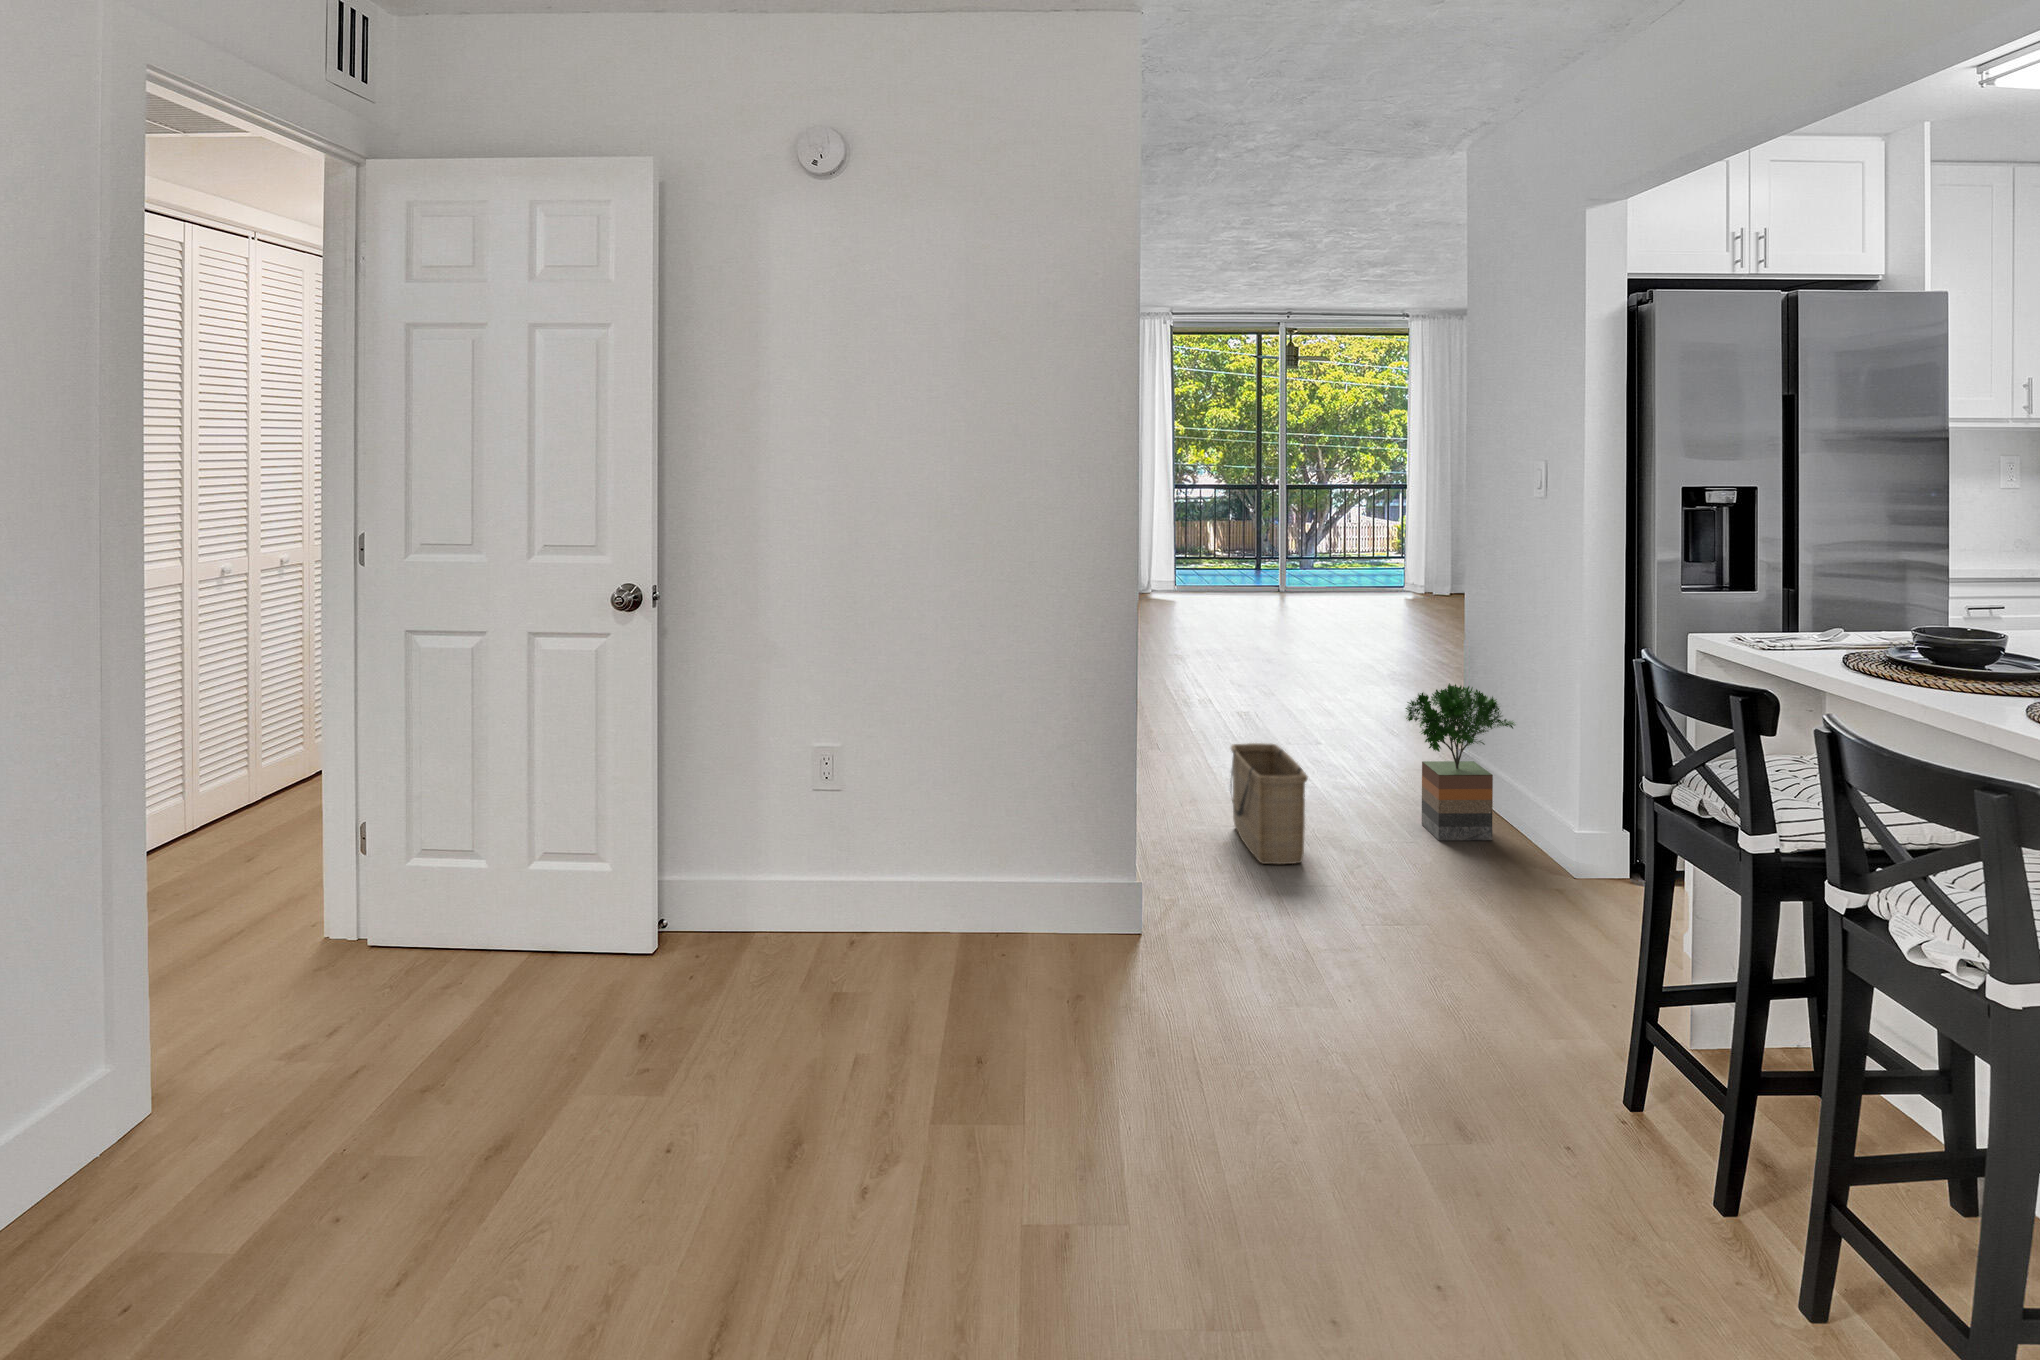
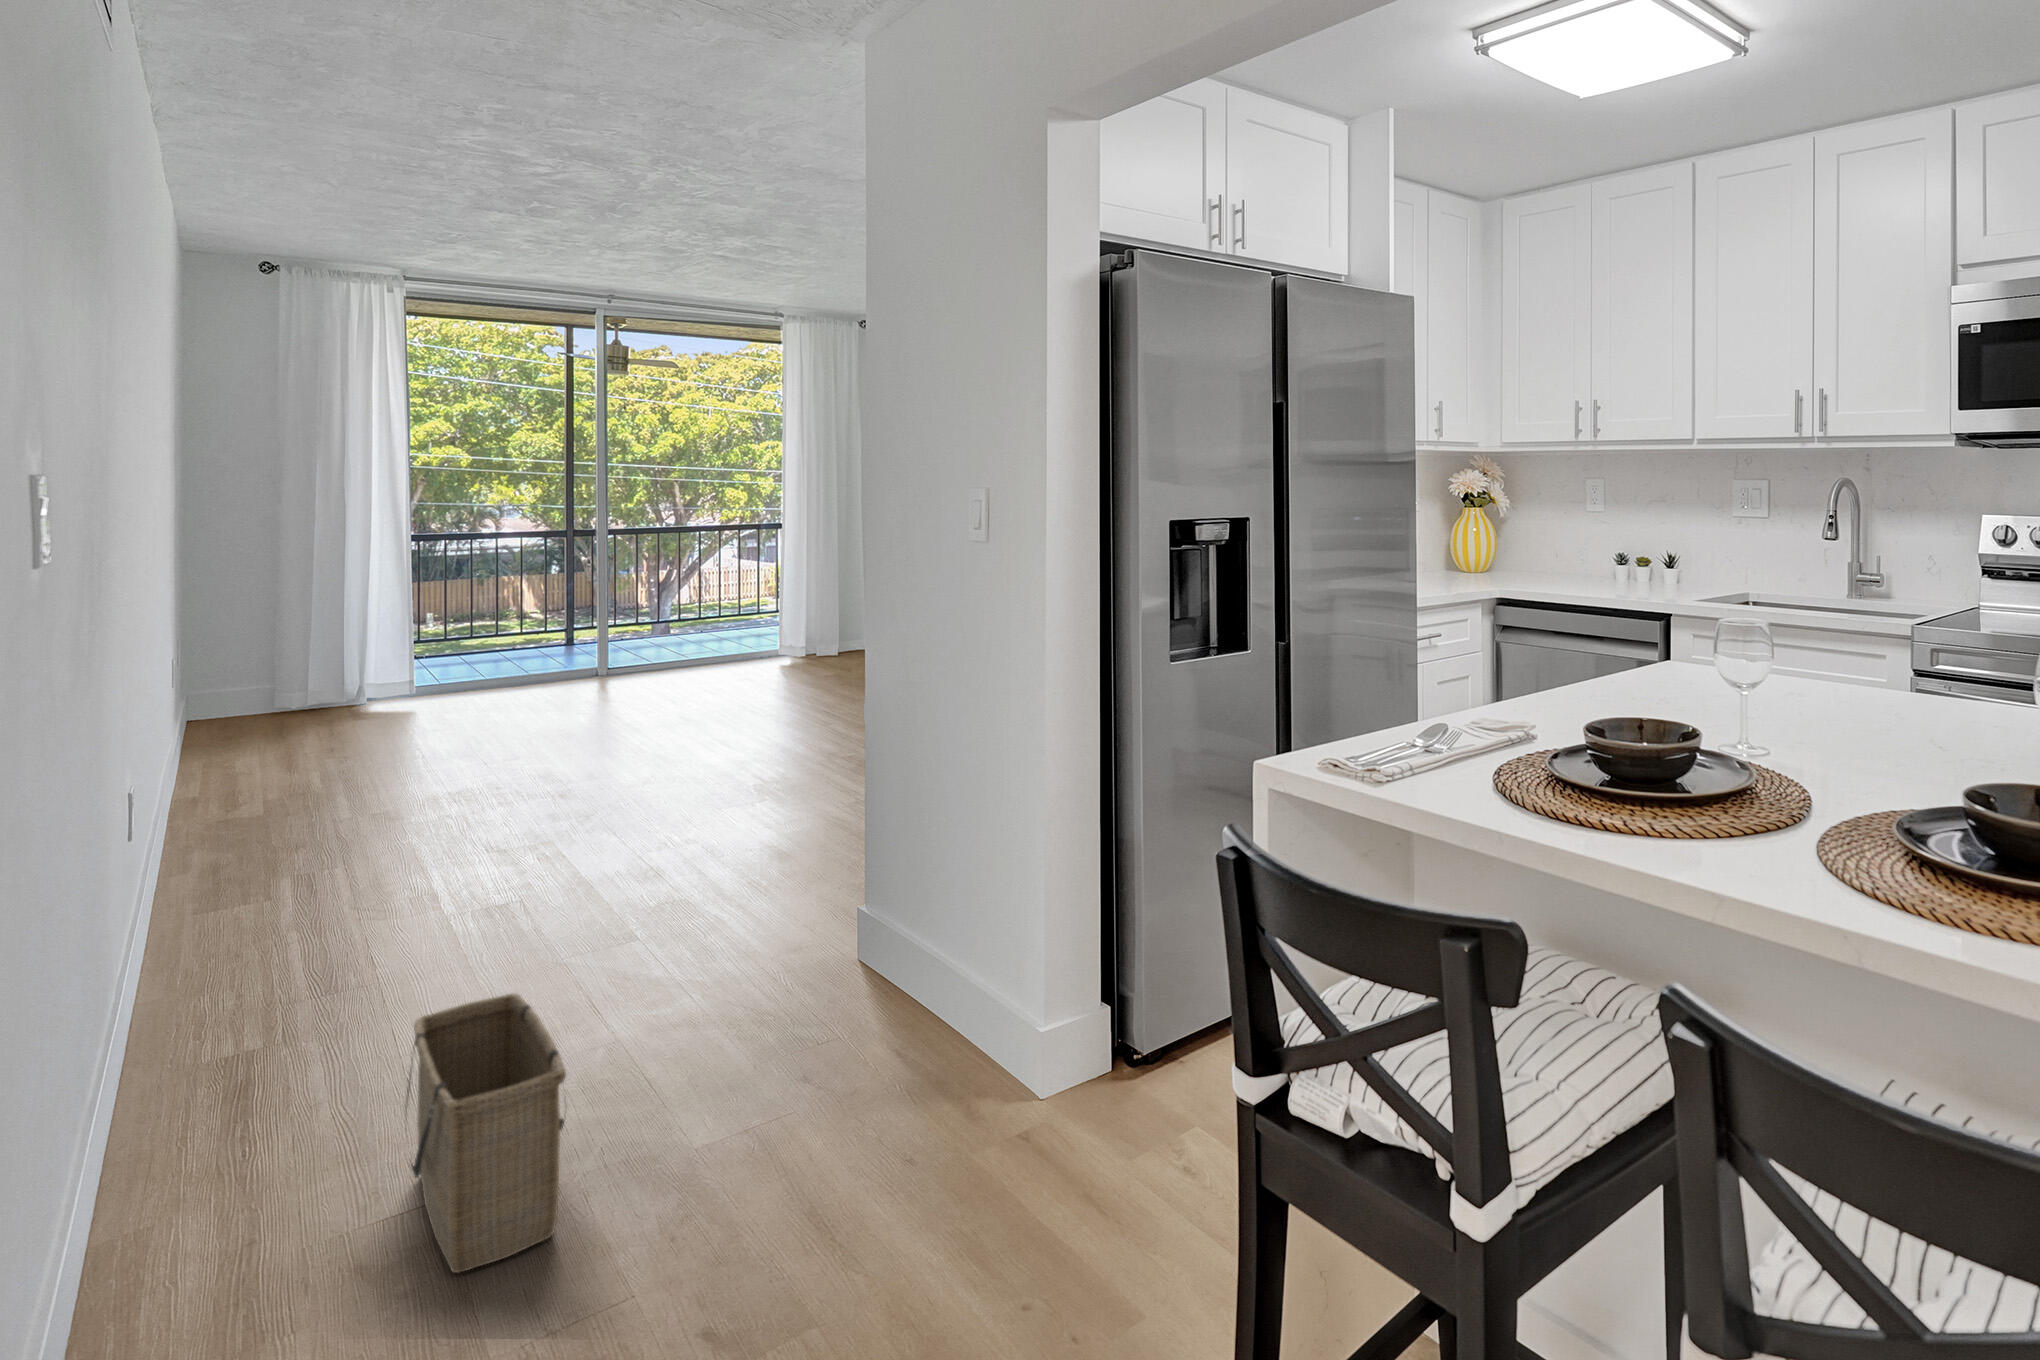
potted tree: present [1405,683,1515,840] -> none [762,820,944,1080]

